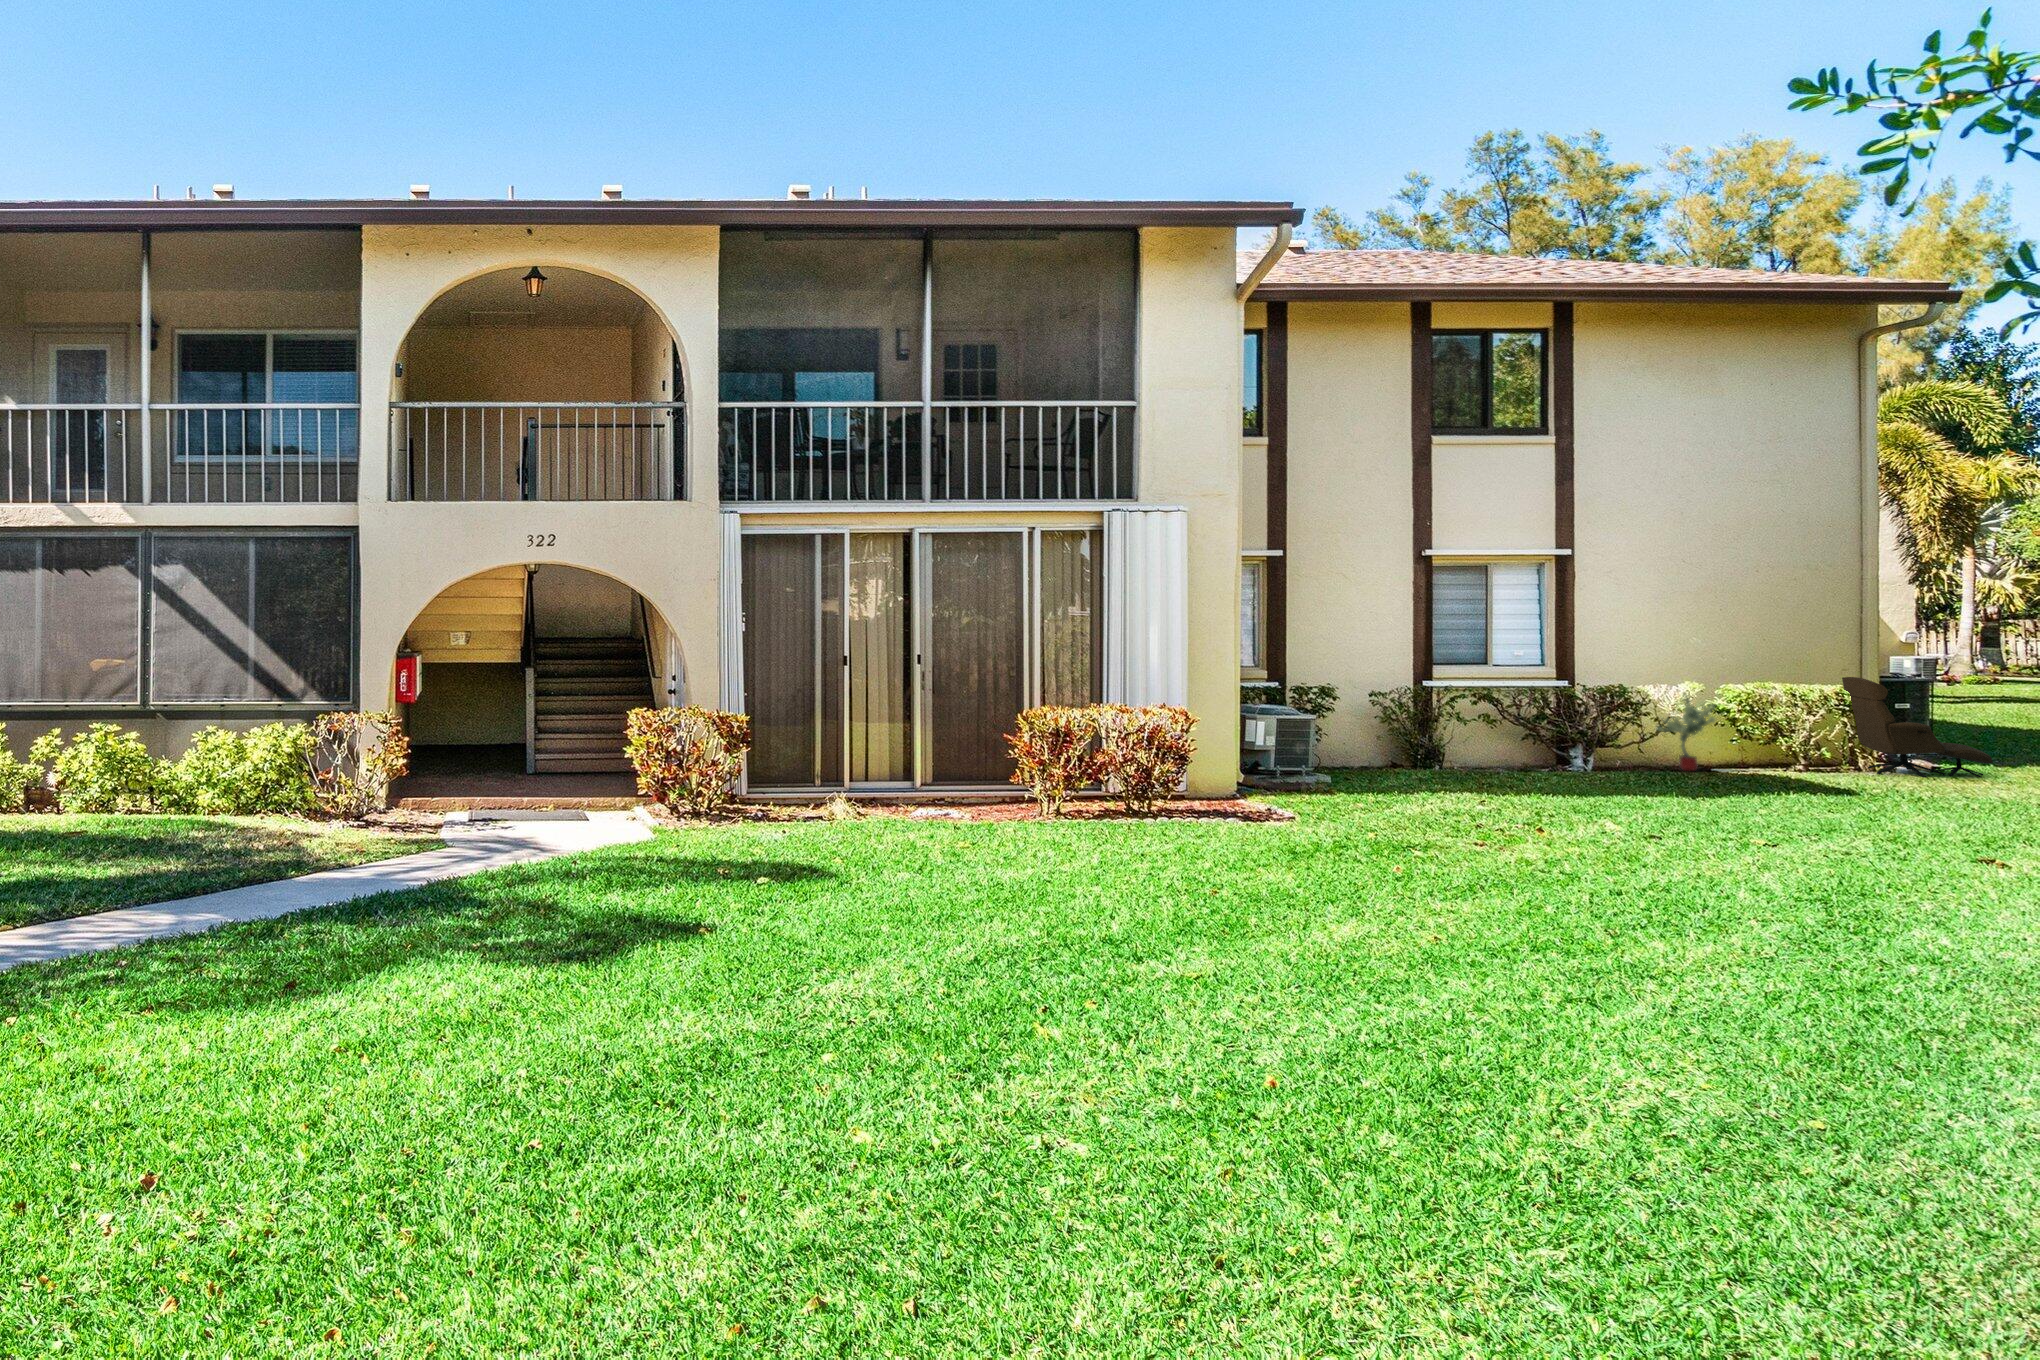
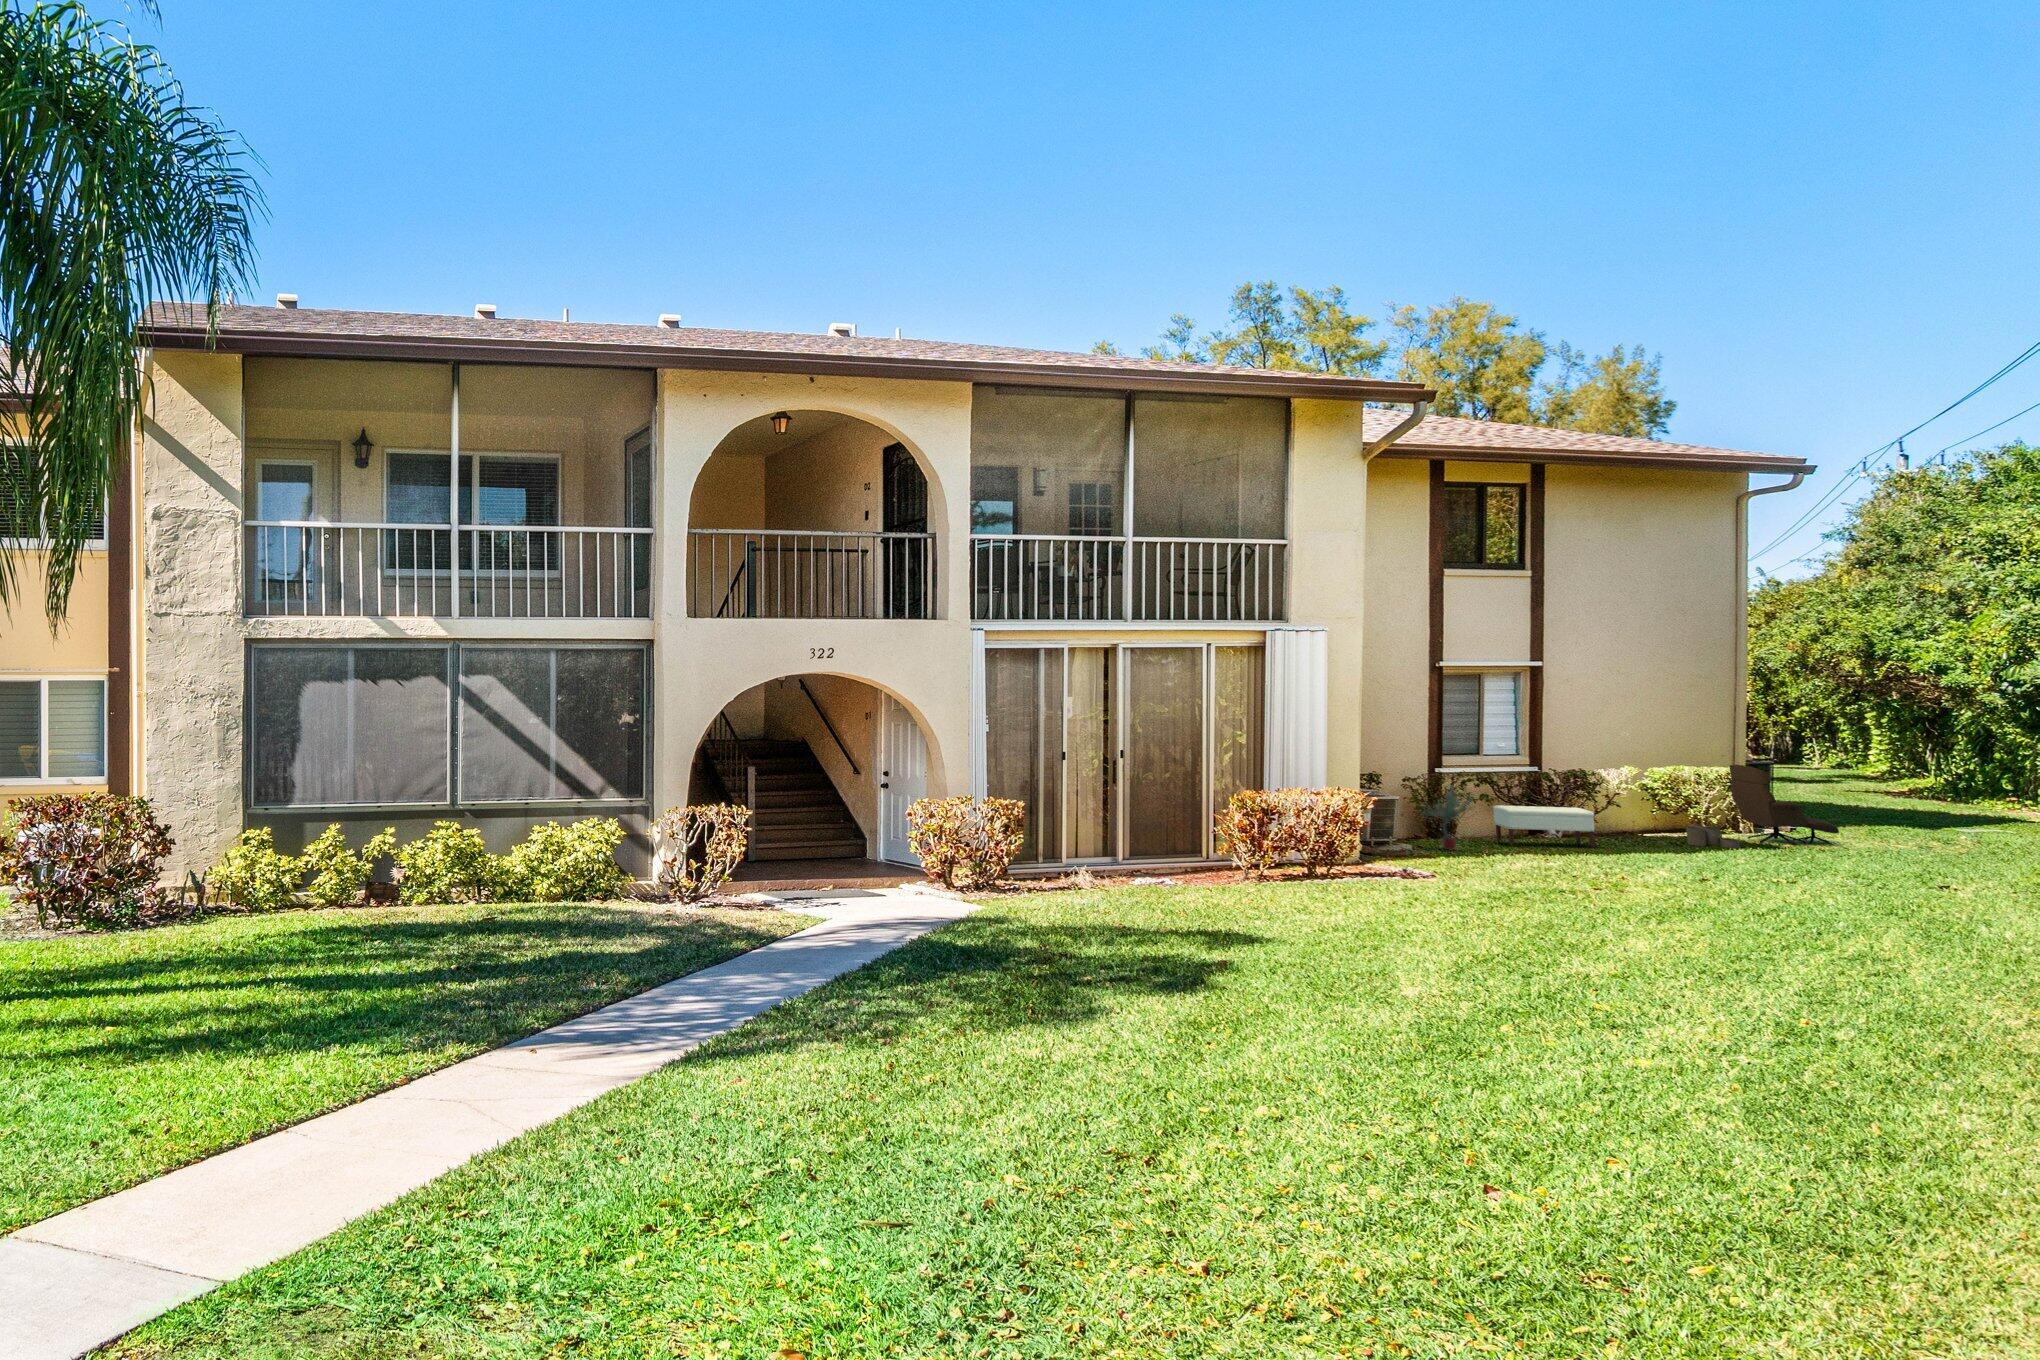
potted tree: present [1656,697,1715,771] -> present [1423,785,1473,850]
bench: none [1502,722,1628,776] -> present [1493,805,1595,848]
woven basket: none [1765,747,1837,780] -> present [1686,824,1740,848]

